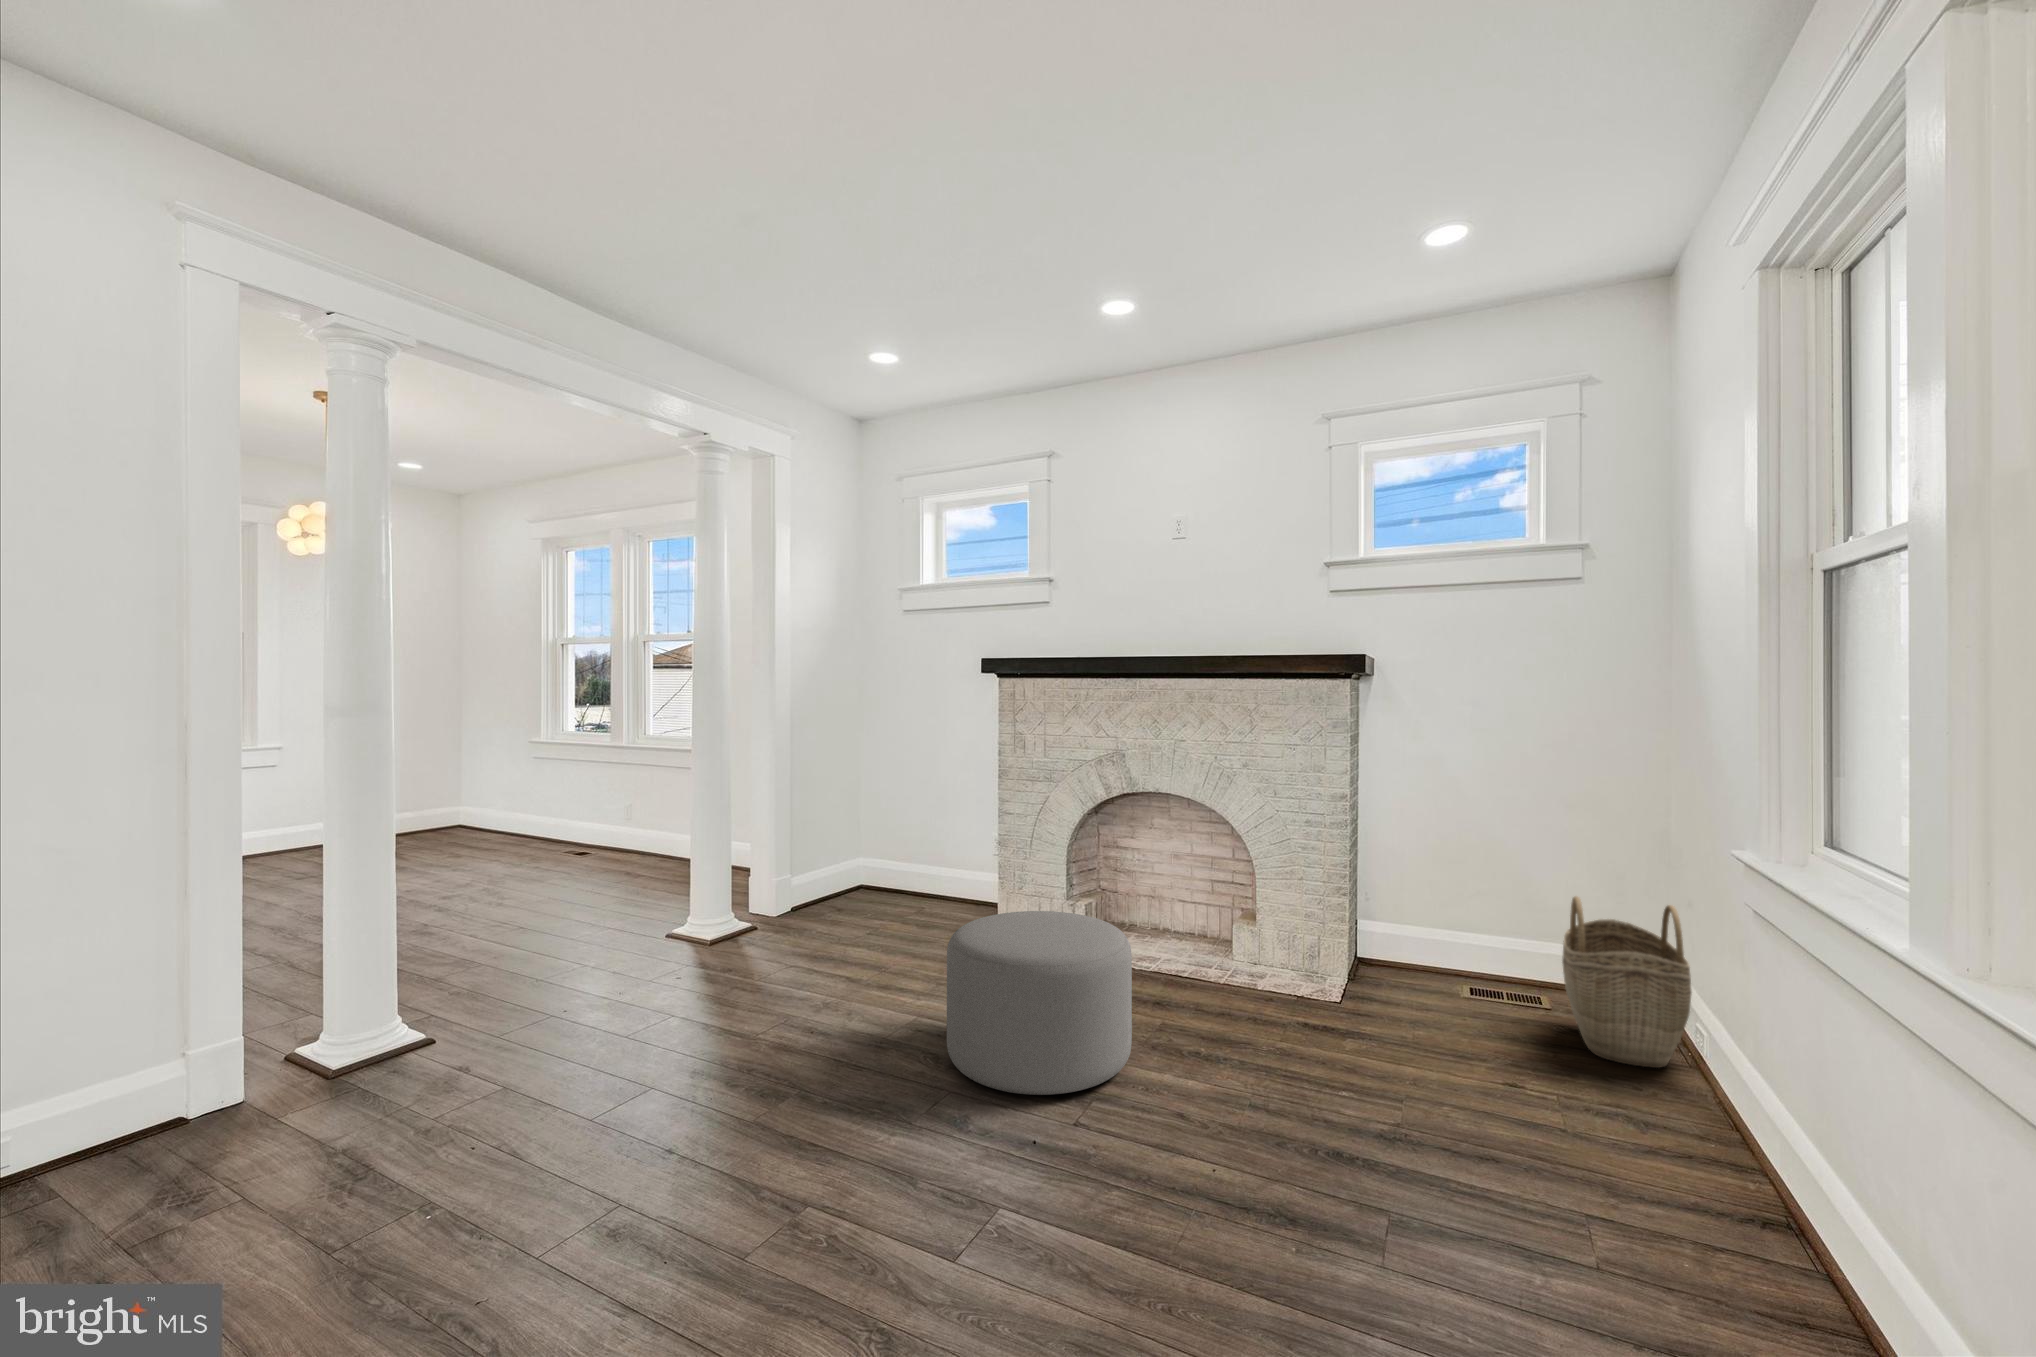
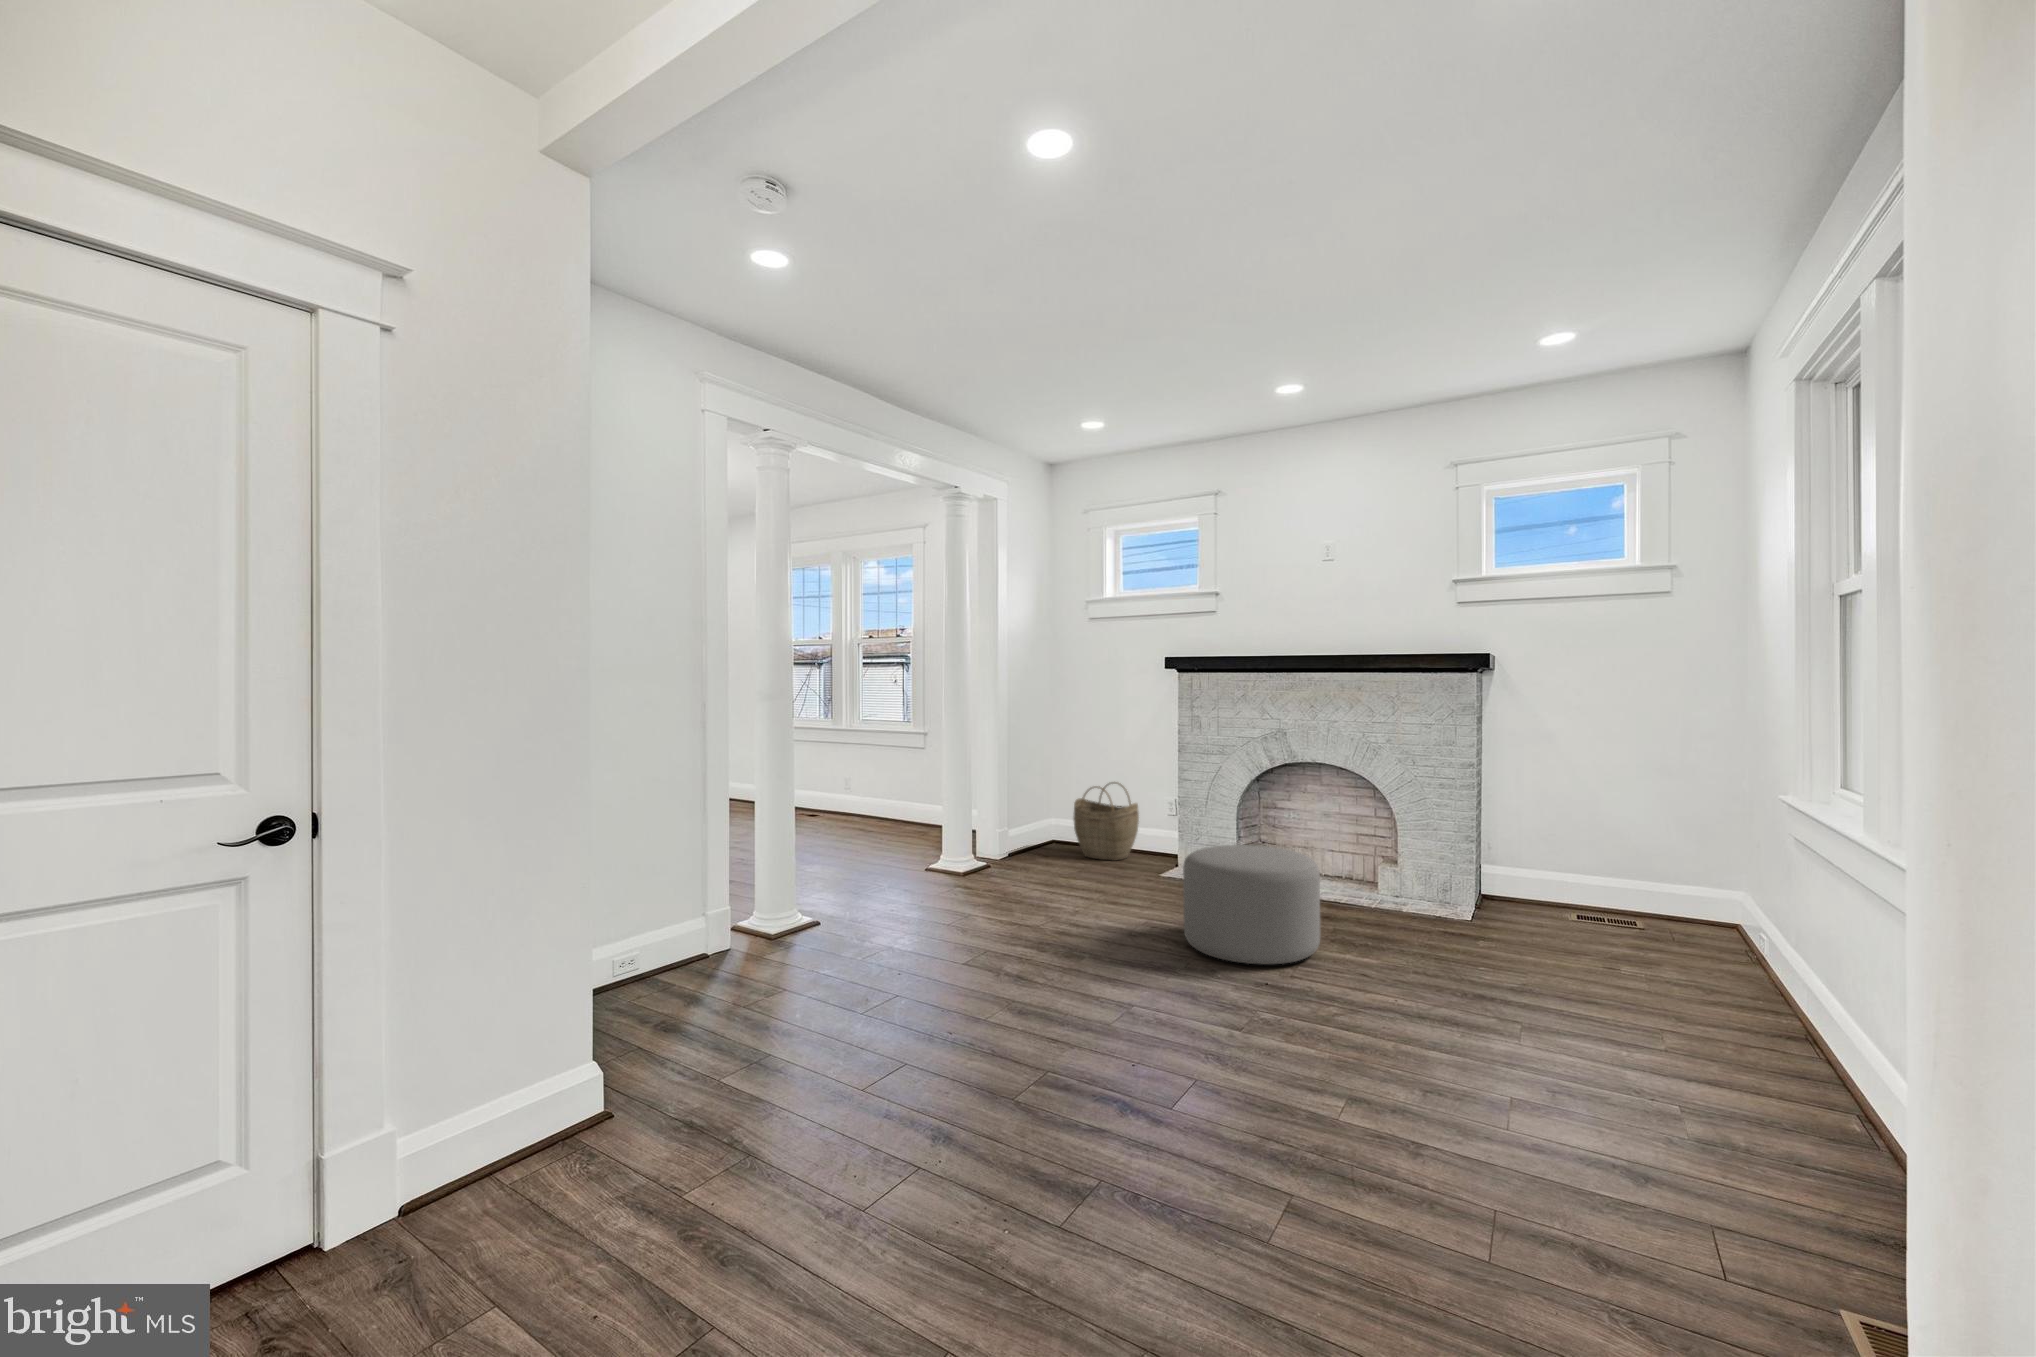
woven basket: present [1562,896,1691,1068] -> present [1073,782,1139,861]

